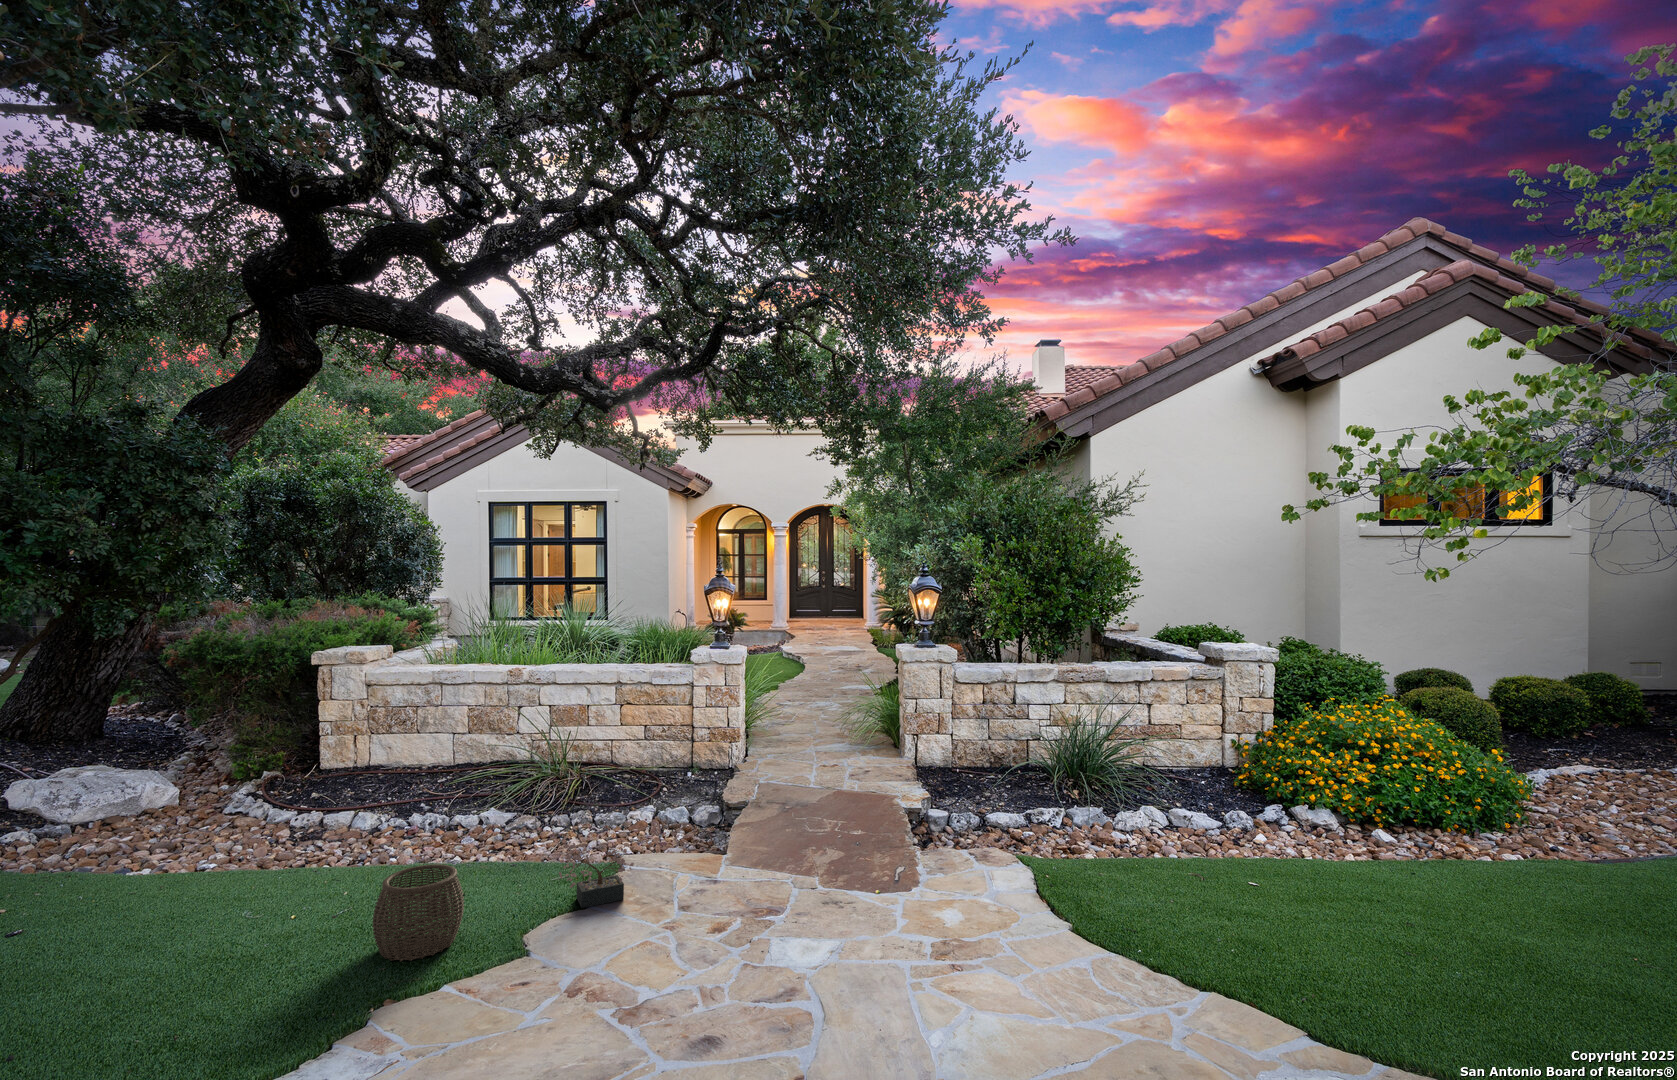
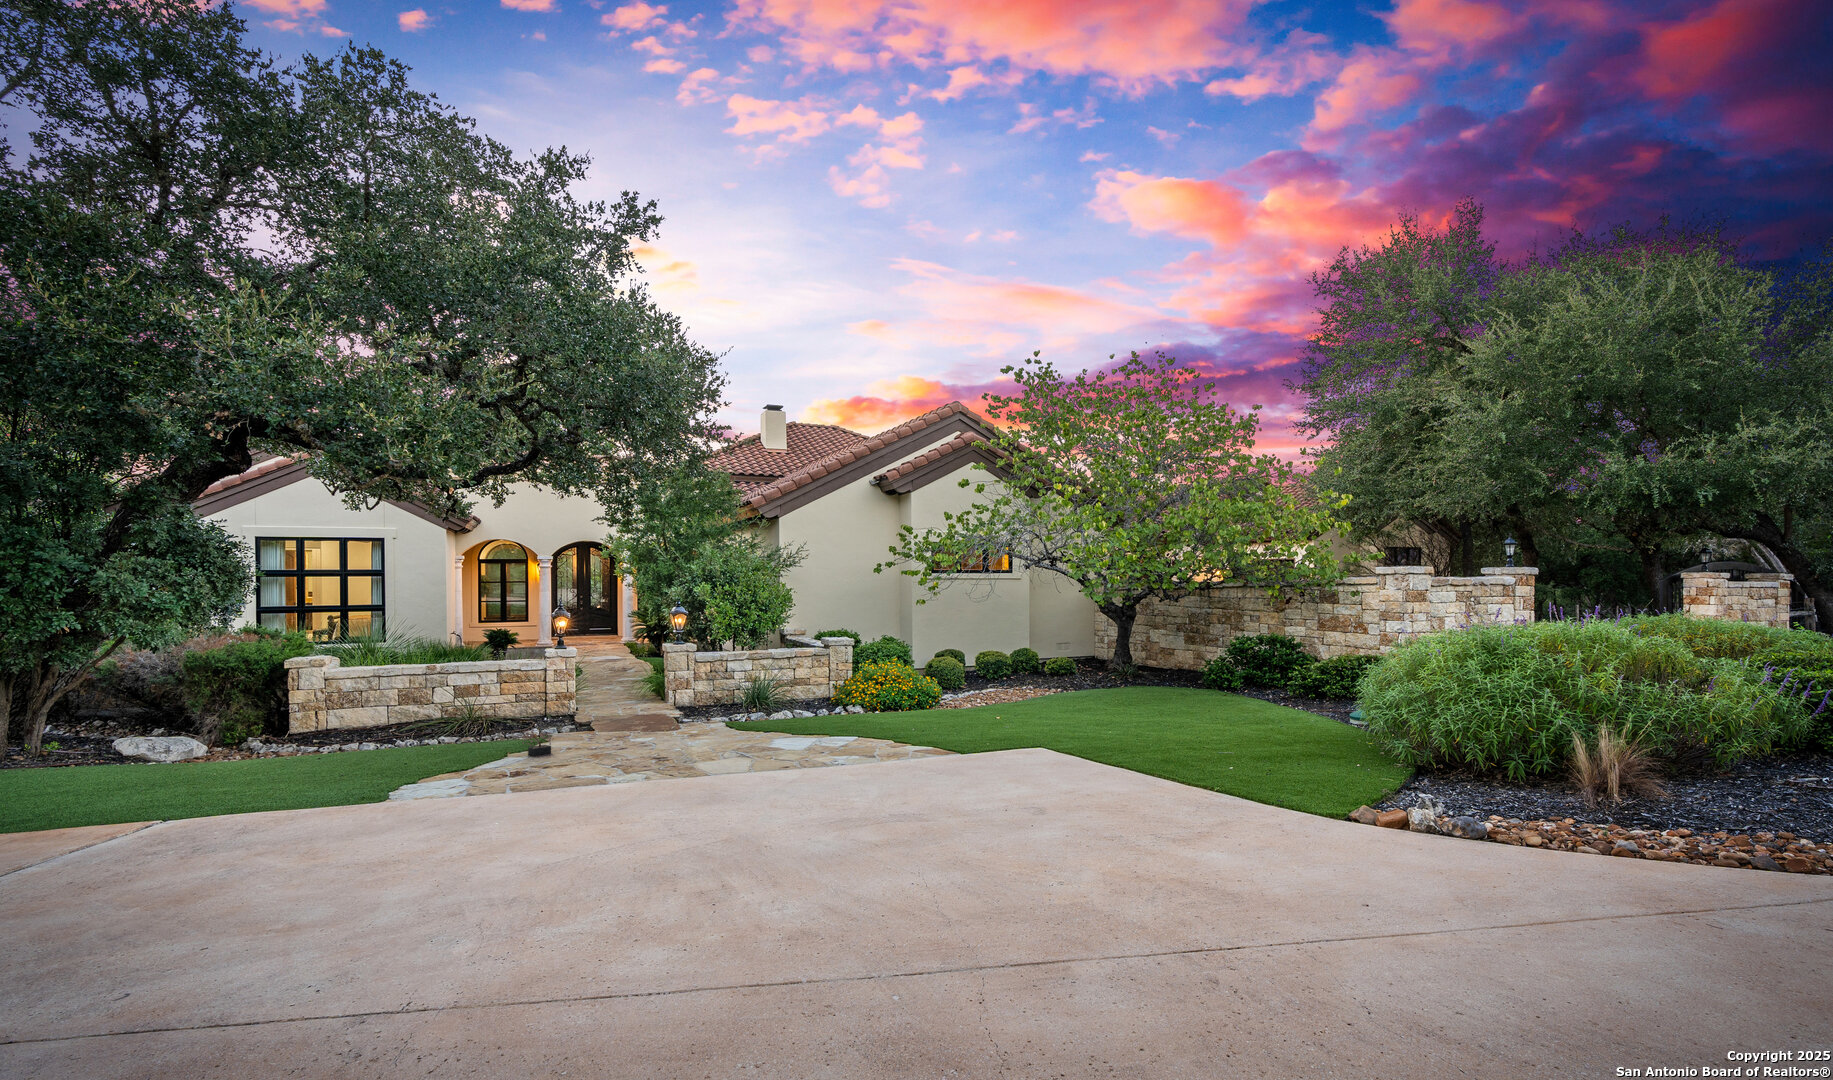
woven basket: present [372,864,464,962] -> none [456,736,494,769]

